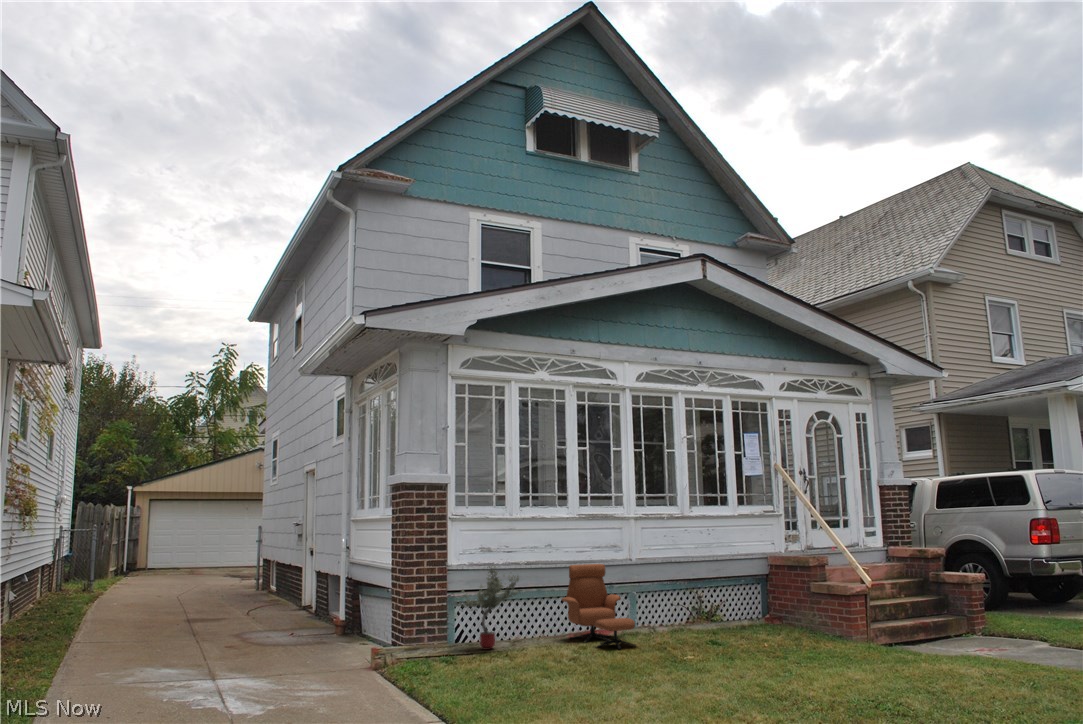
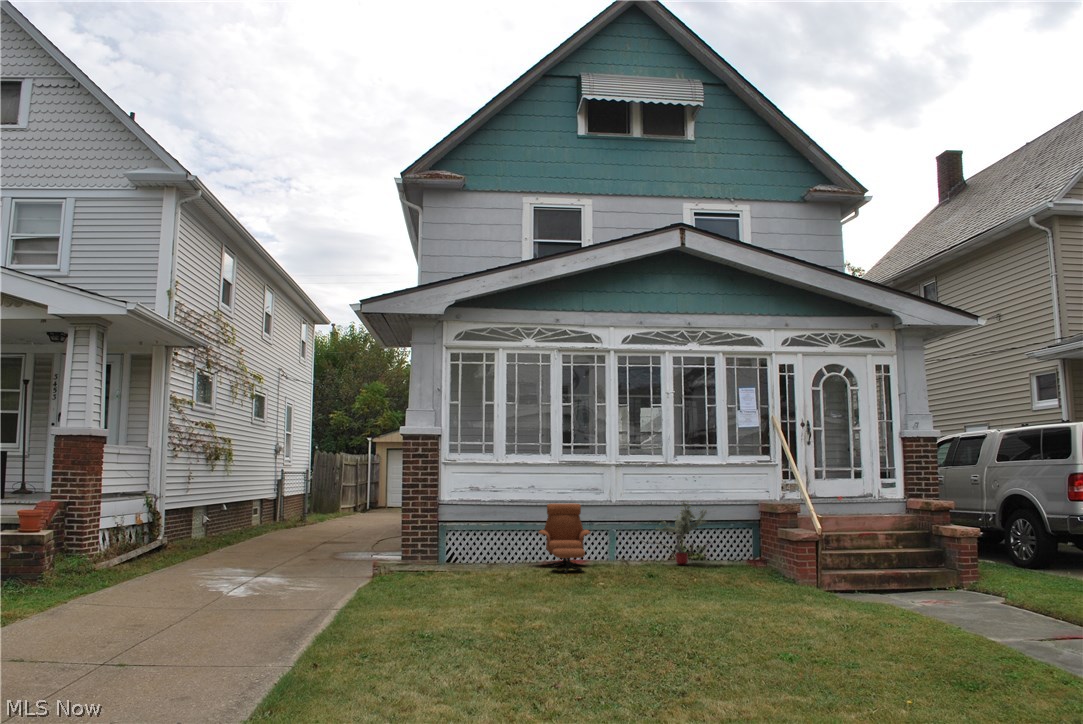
potted tree: present [456,566,519,650] -> present [656,501,707,565]

